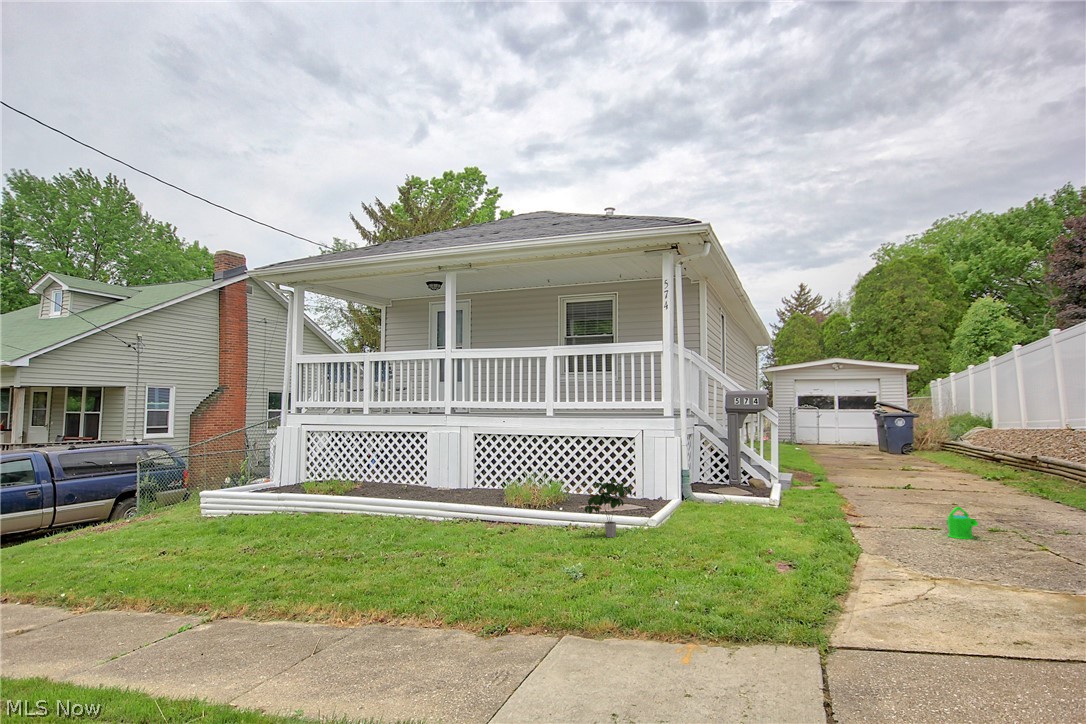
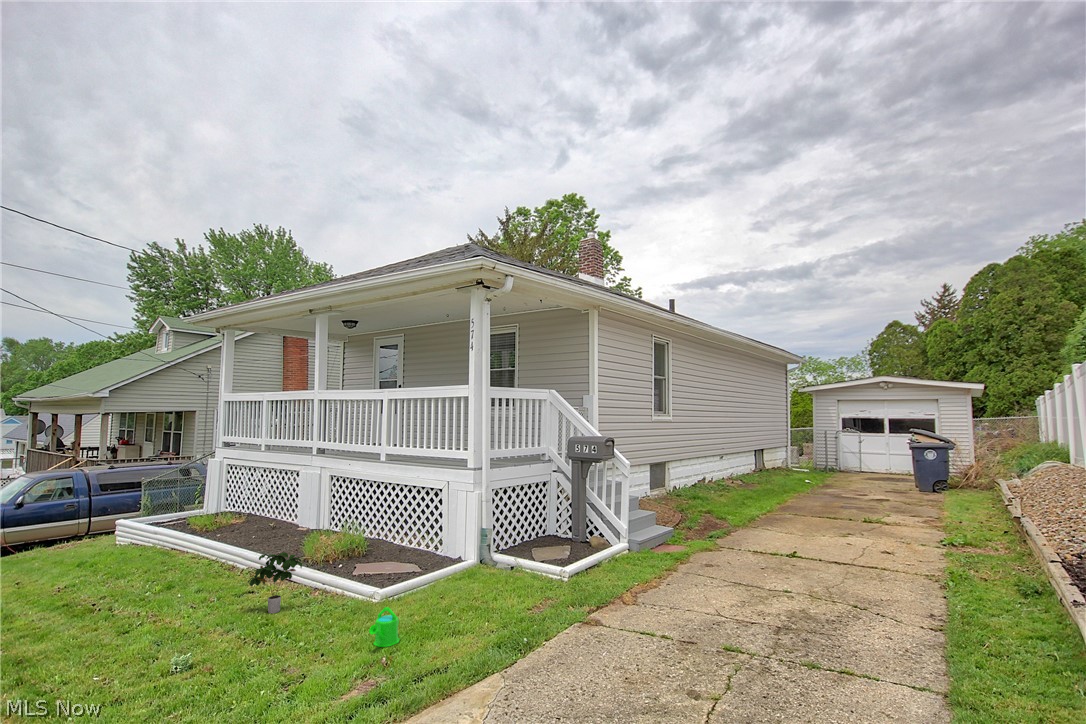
watering can: present [947,507,978,539] -> present [369,607,400,647]

